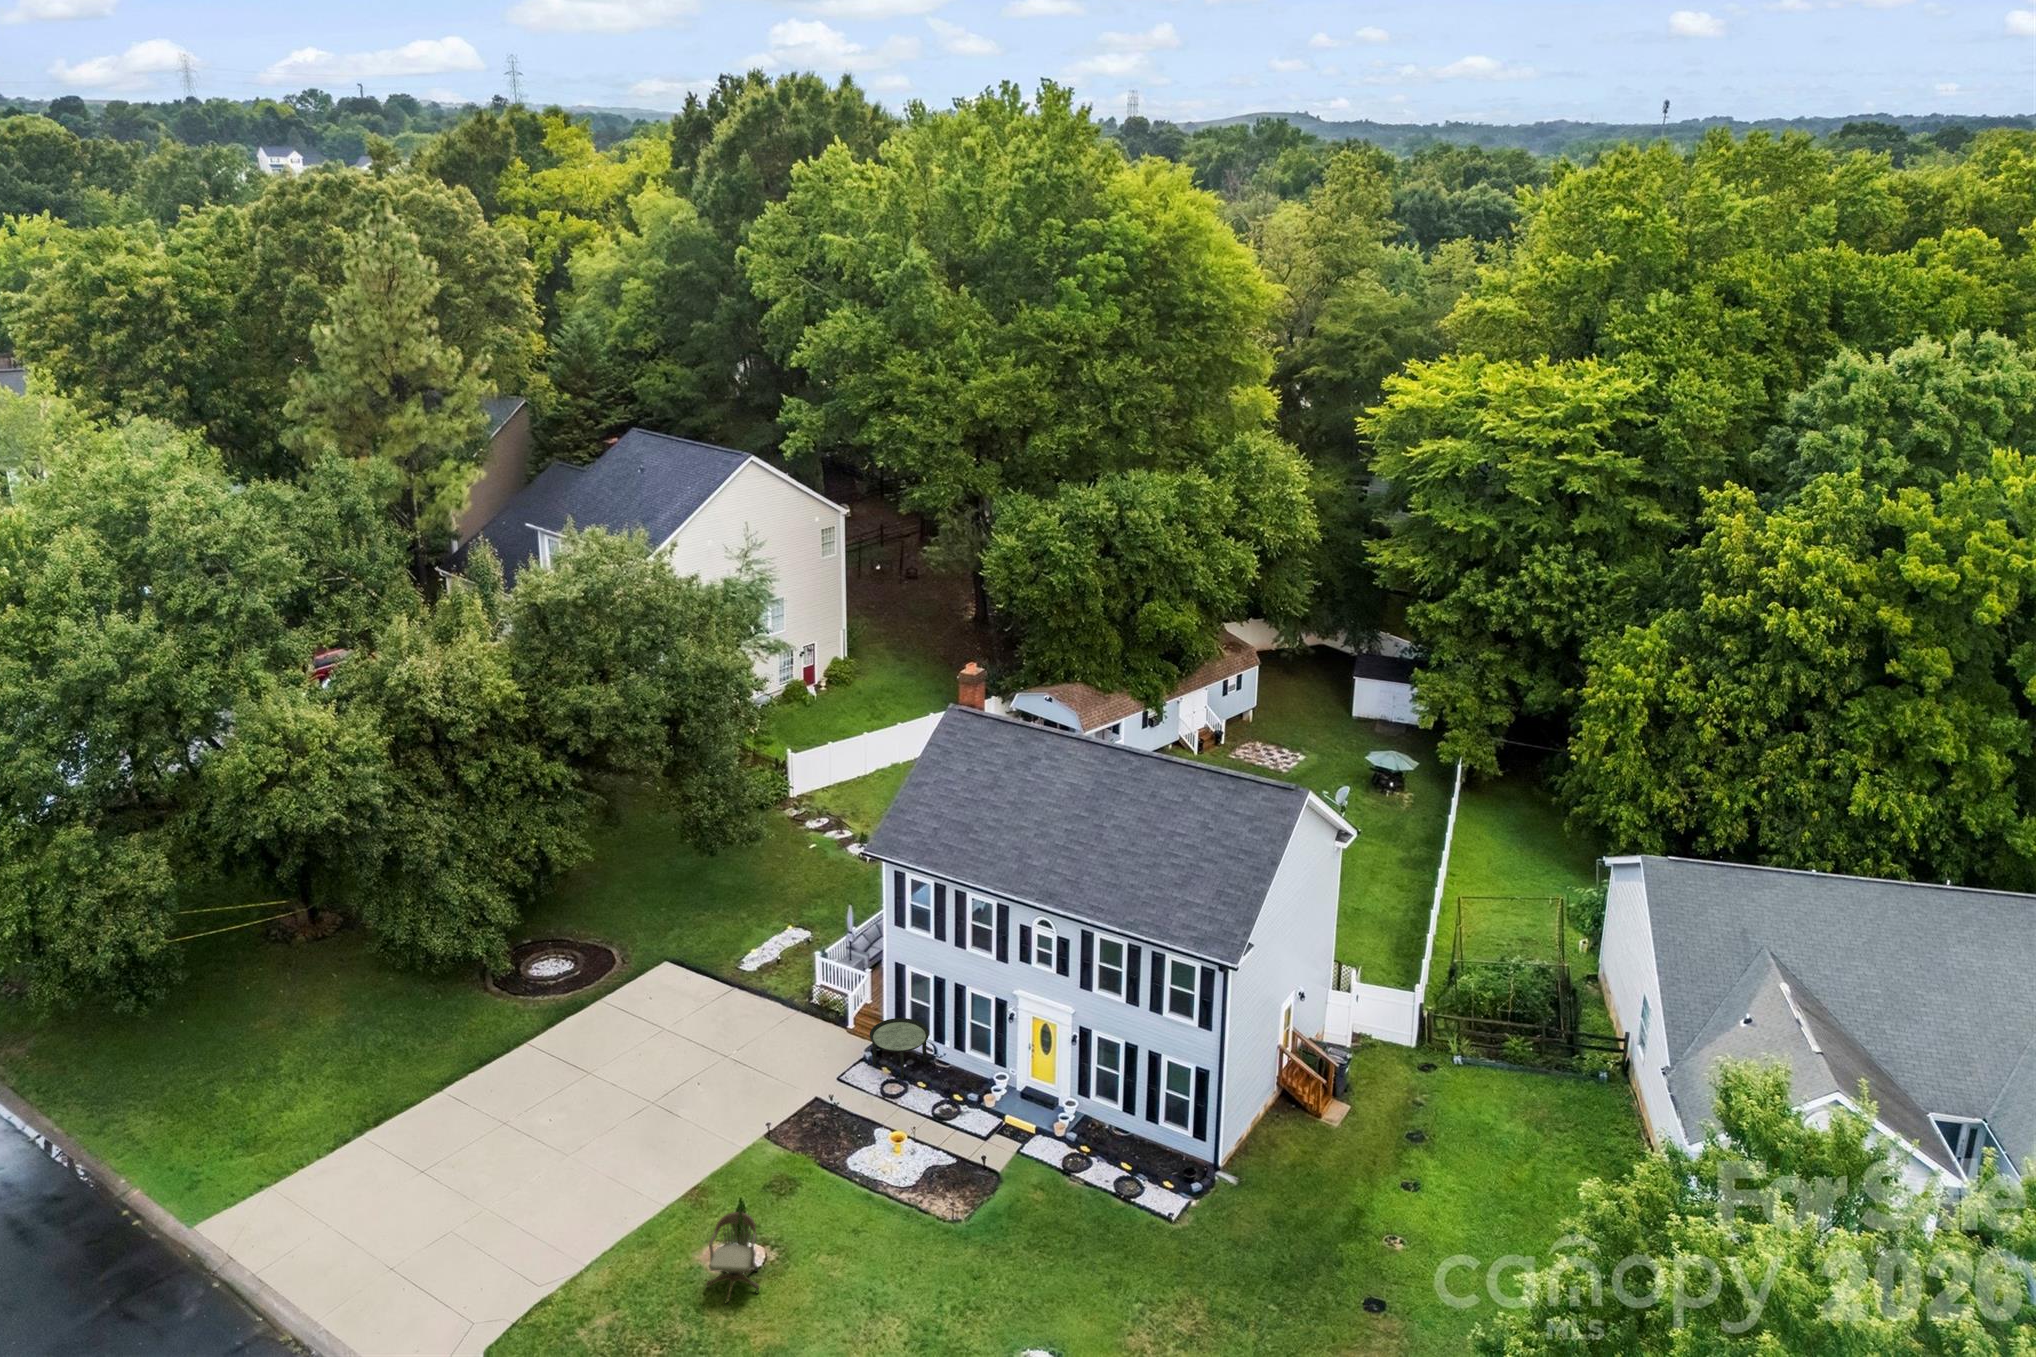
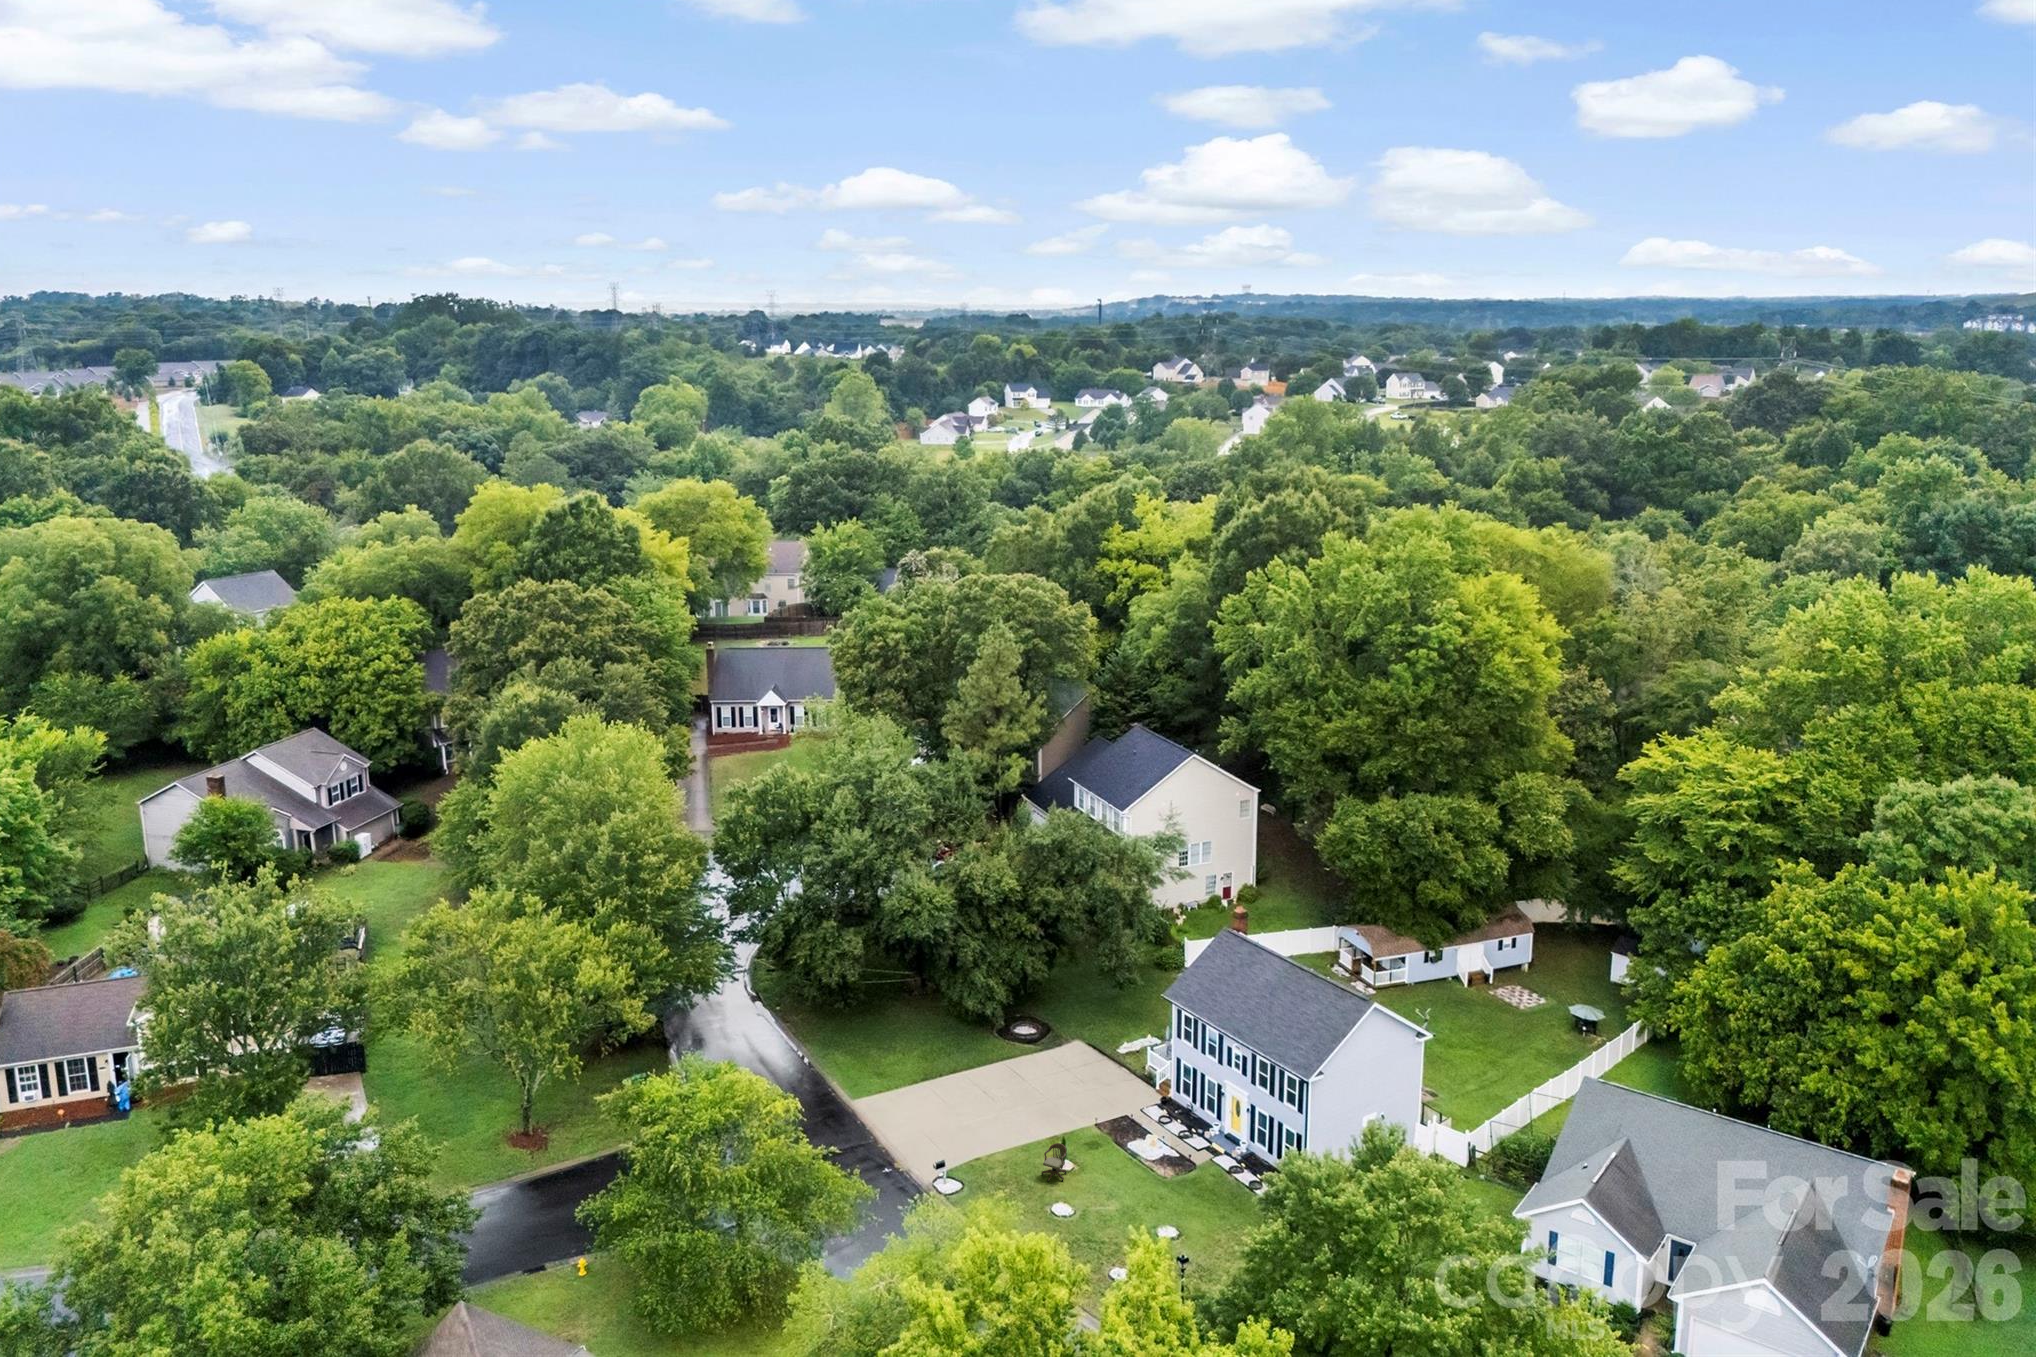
round table: present [870,1018,929,1079] -> none [1158,1087,1189,1117]

